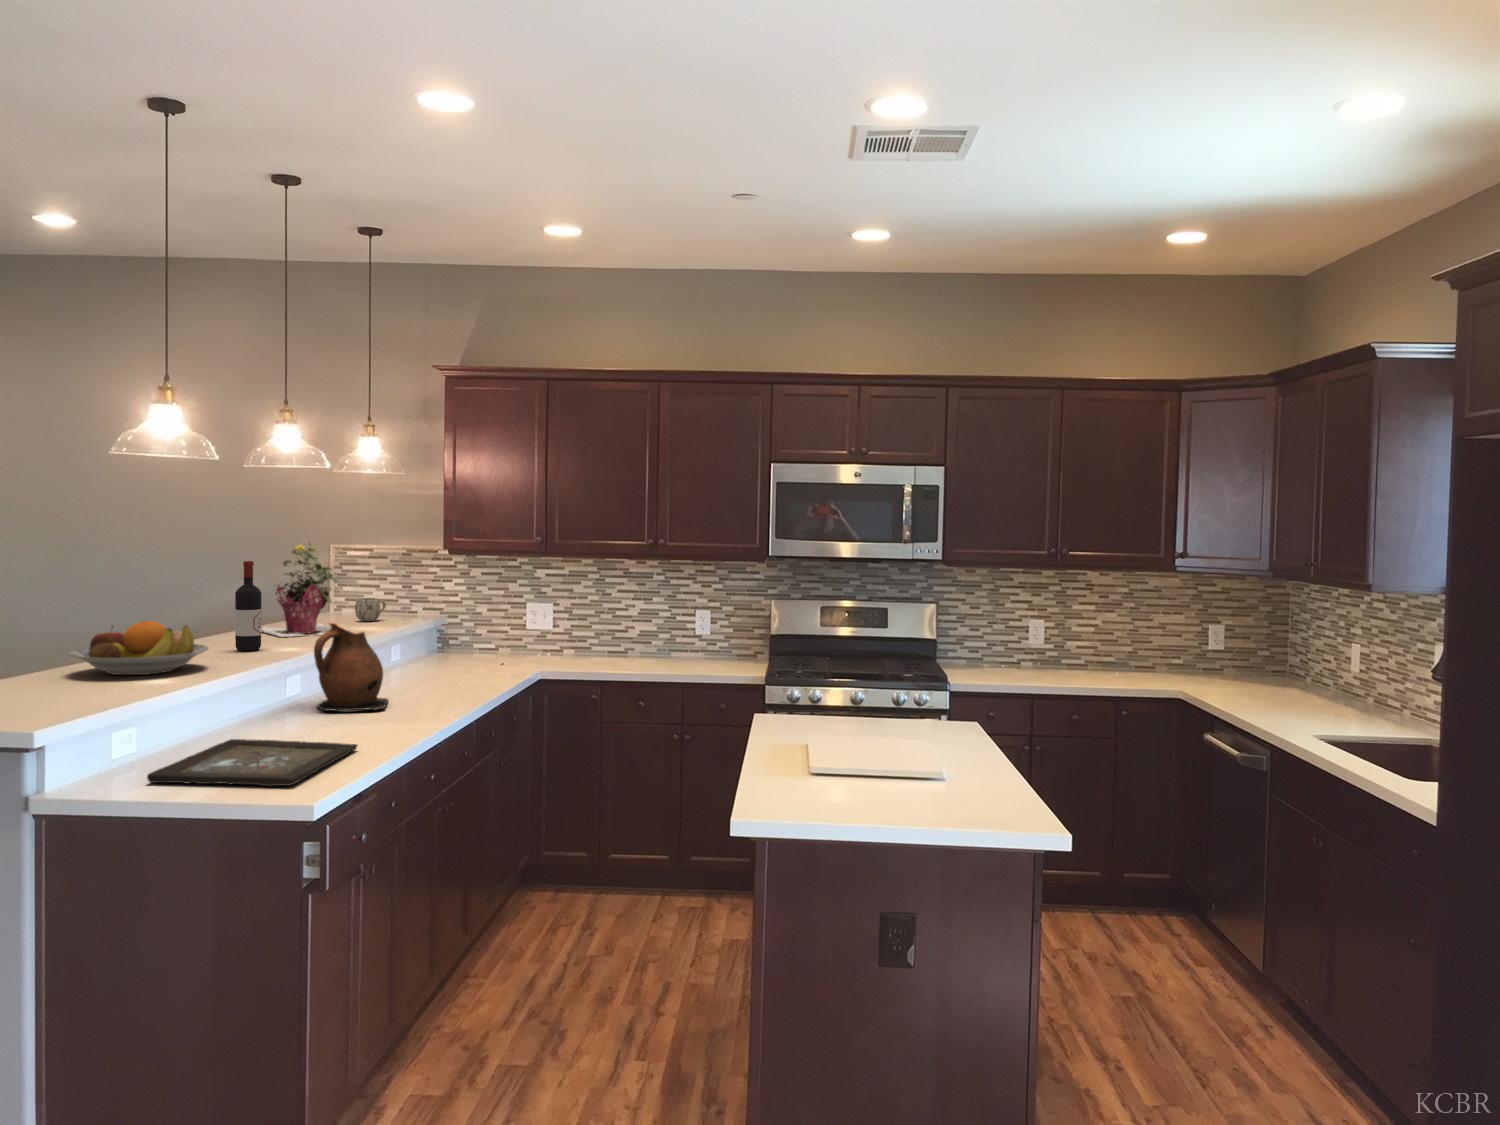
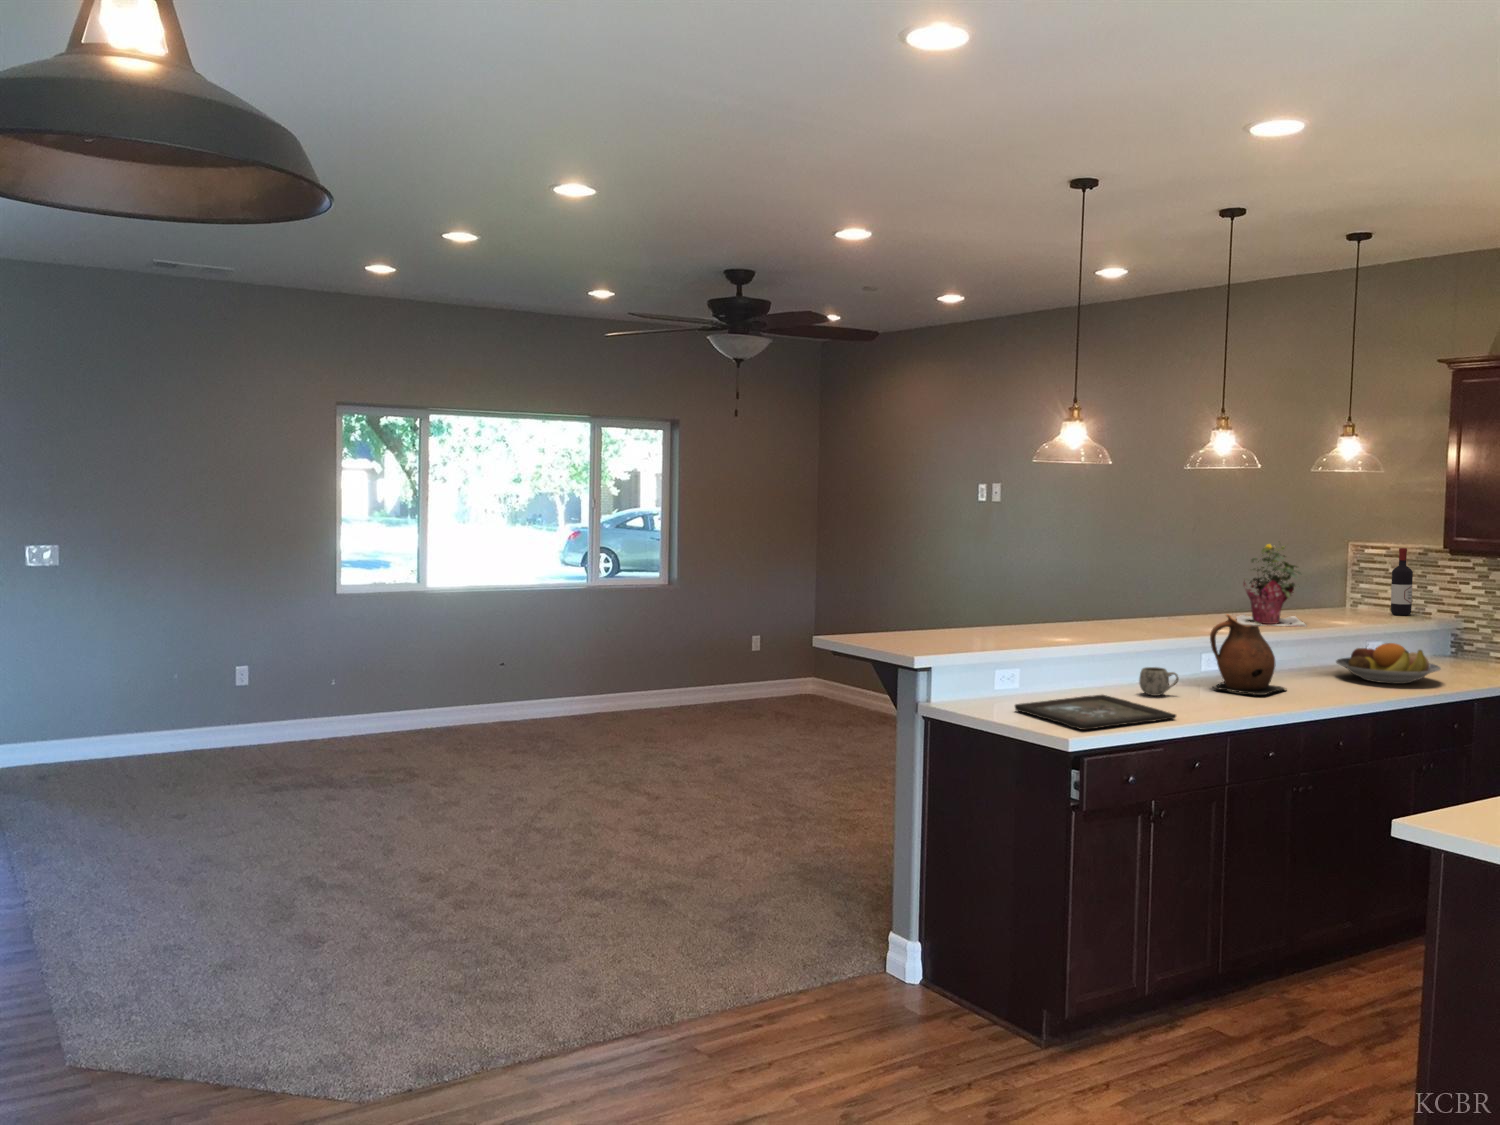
wine bottle: present [235,561,261,651] -> present [1391,548,1413,616]
mug: present [355,598,386,621] -> present [1139,667,1179,696]
fruit bowl: present [70,621,209,675] -> present [1336,643,1441,684]

